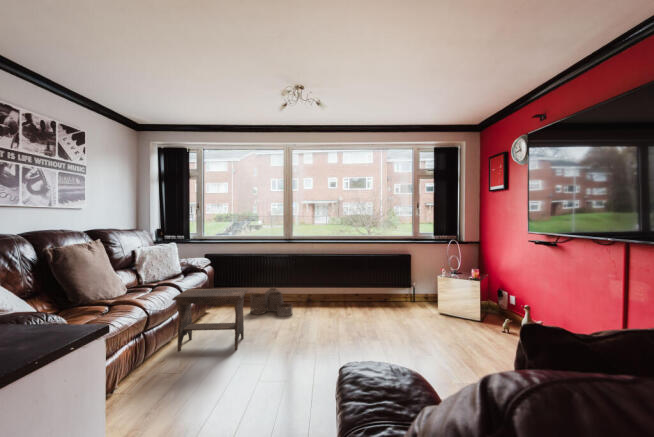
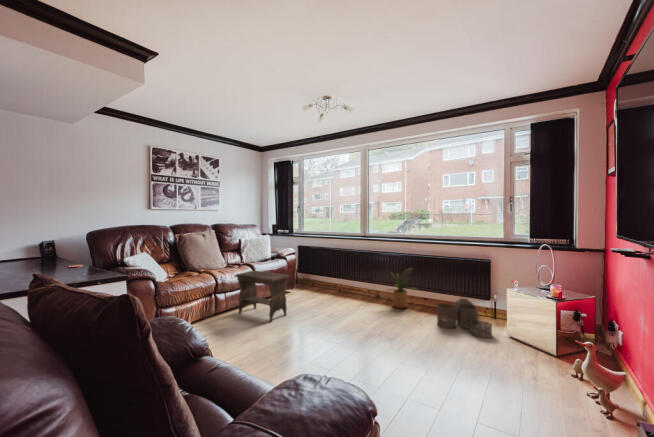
house plant: none [322,267,356,307] -> present [388,270,416,308]
woven basket: present [250,288,292,316] -> present [437,298,492,338]

